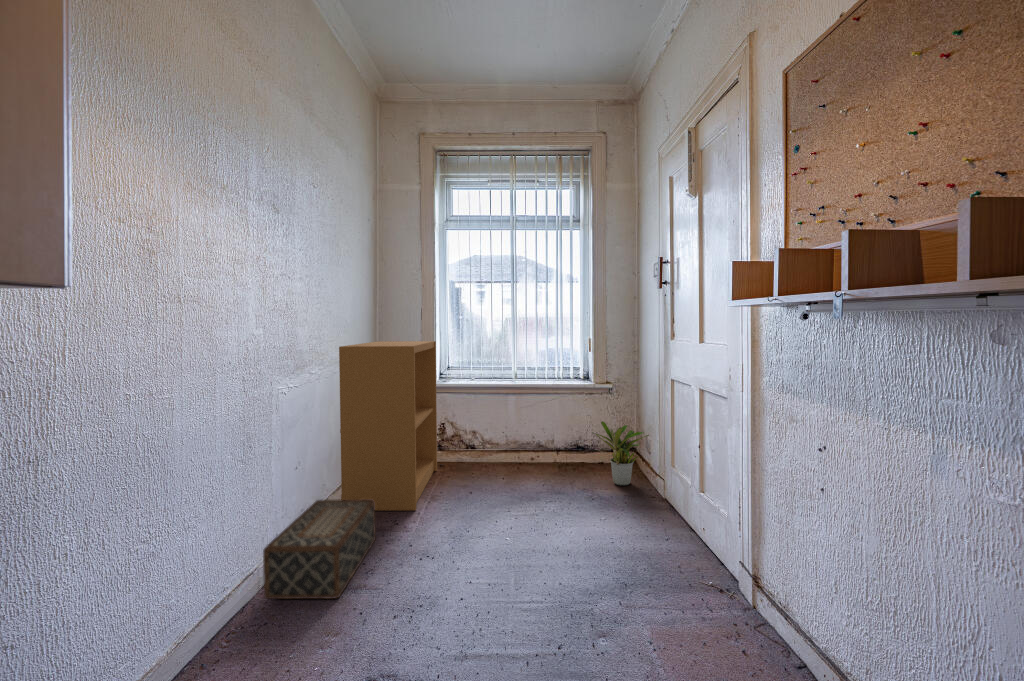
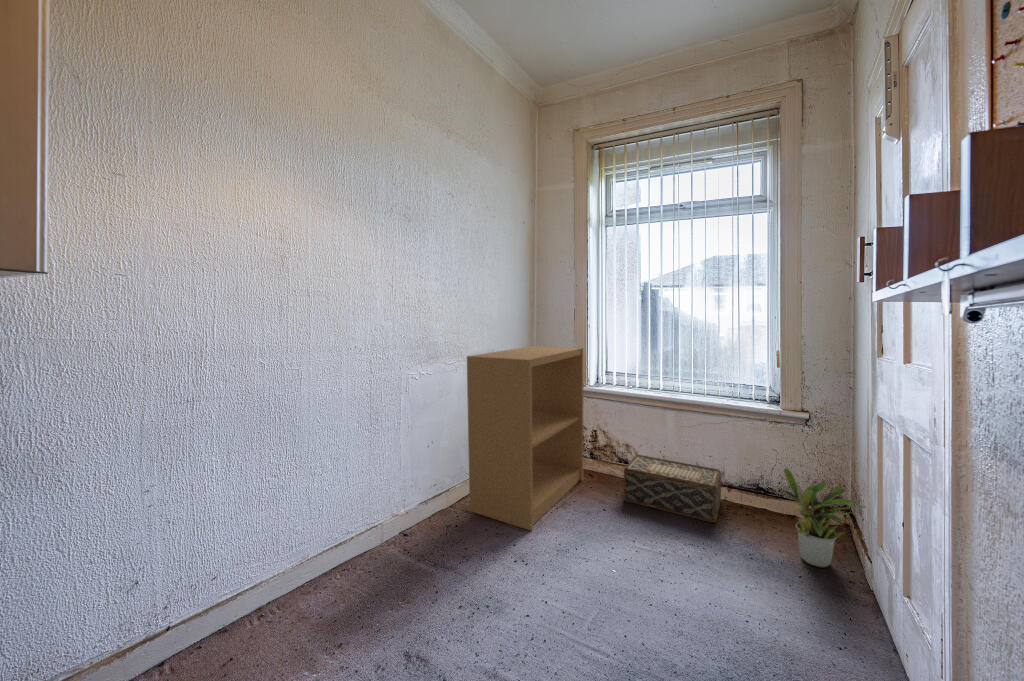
woven basket: present [263,499,376,599] -> present [623,455,721,523]

